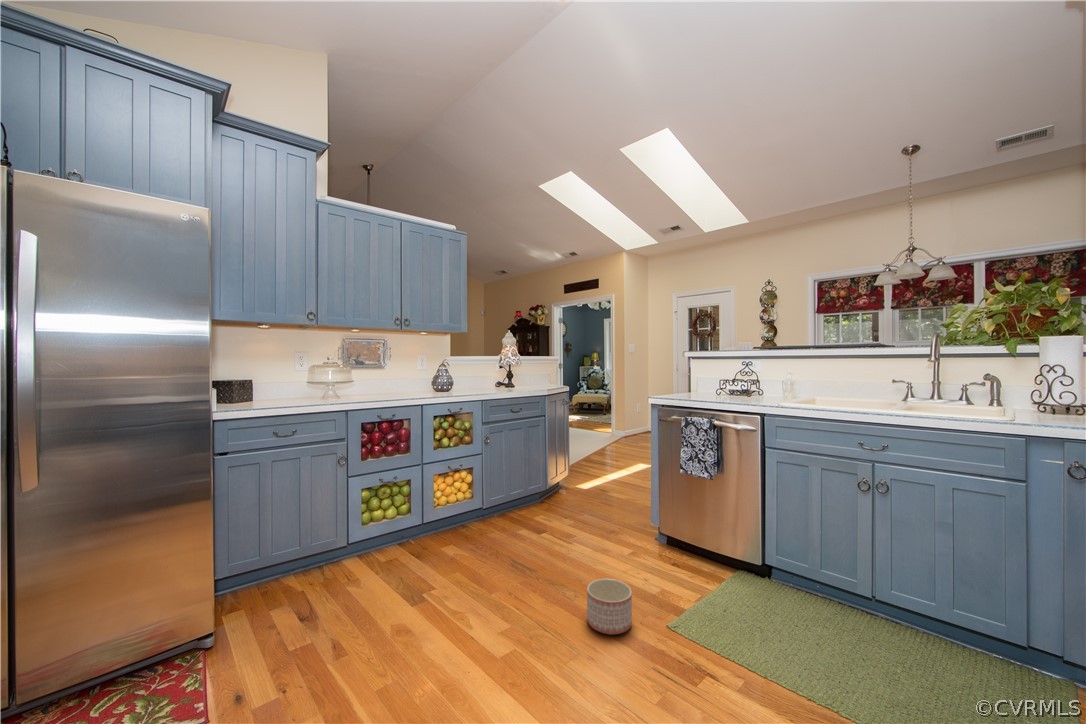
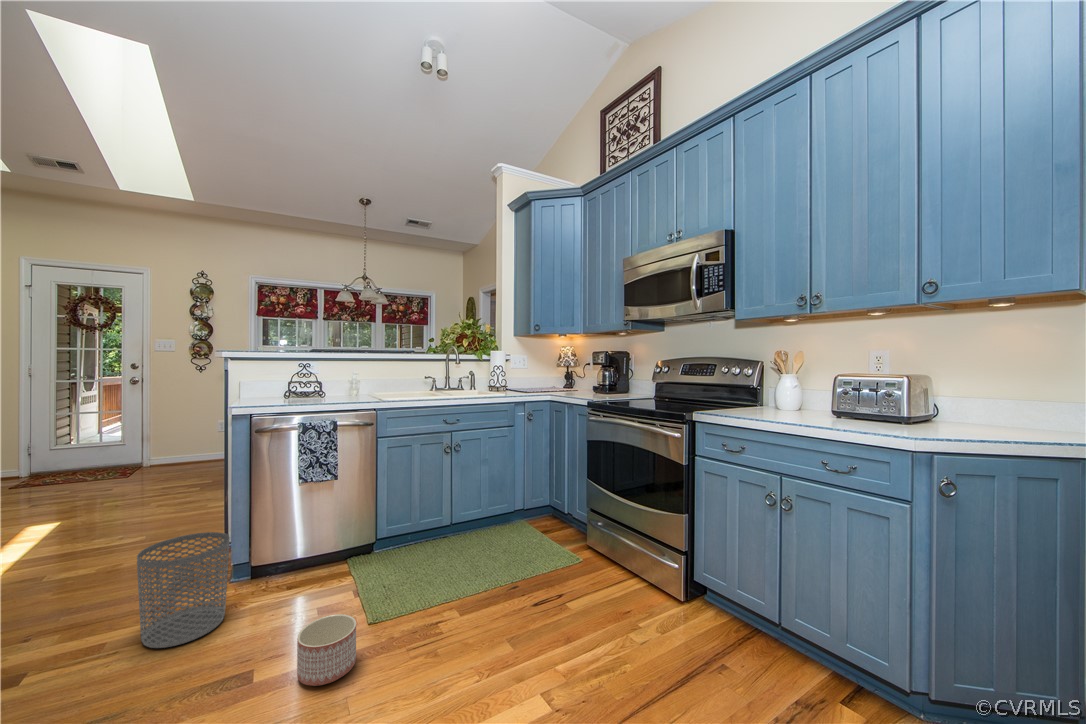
waste bin: none [582,483,631,556] -> present [137,532,230,648]

